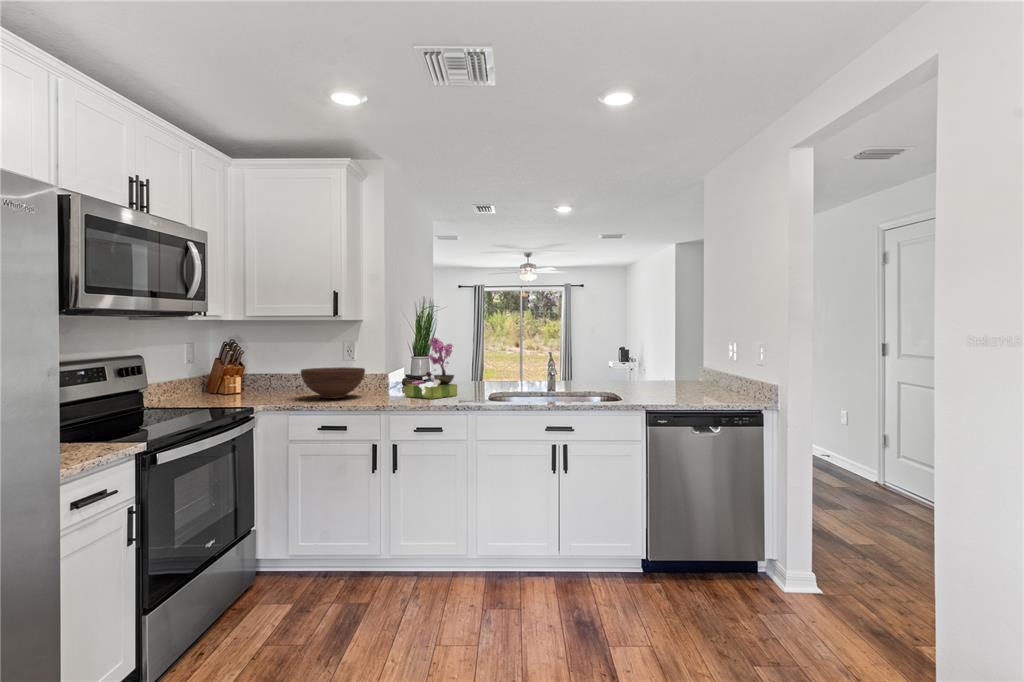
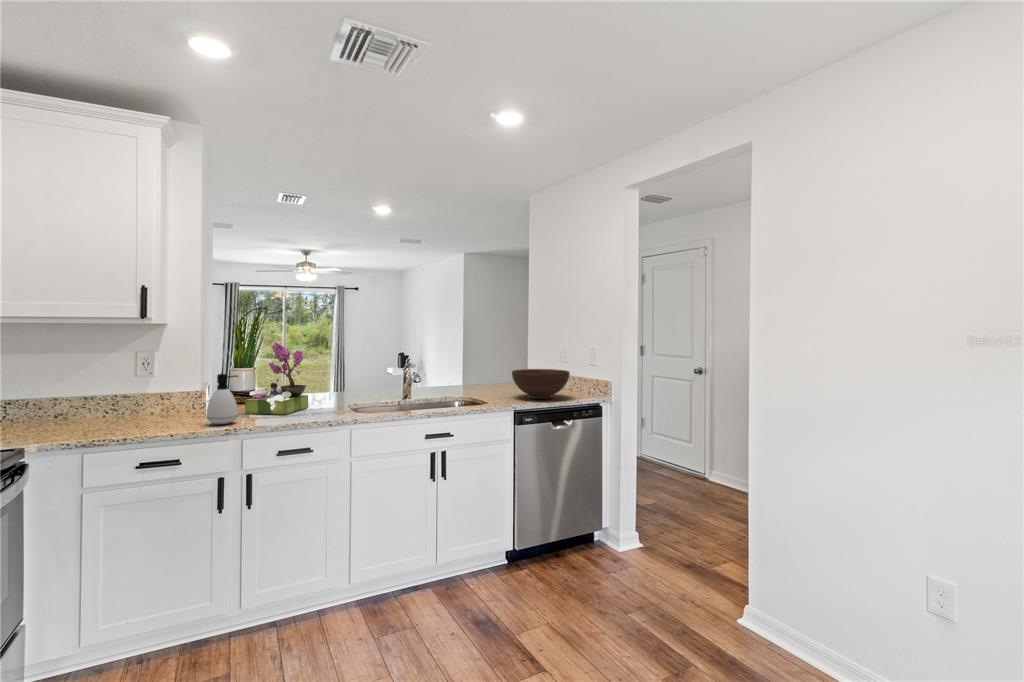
soap dispenser: none [370,361,393,402] -> present [207,374,238,424]
fruit bowl: present [301,367,365,399] -> present [512,369,570,399]

